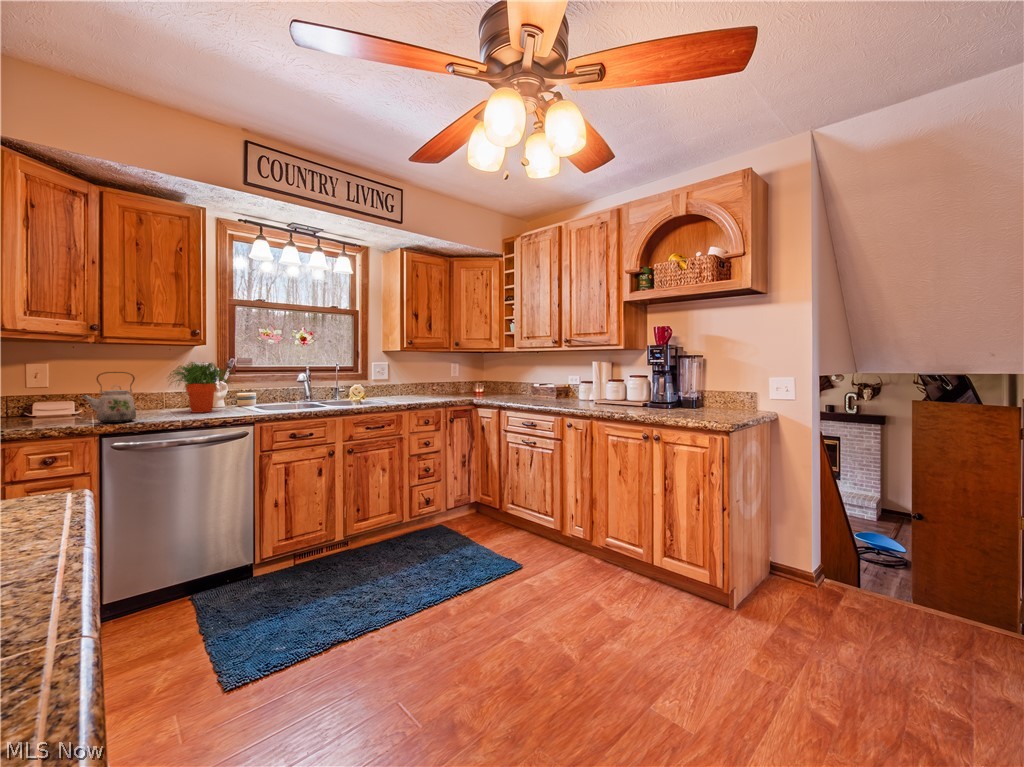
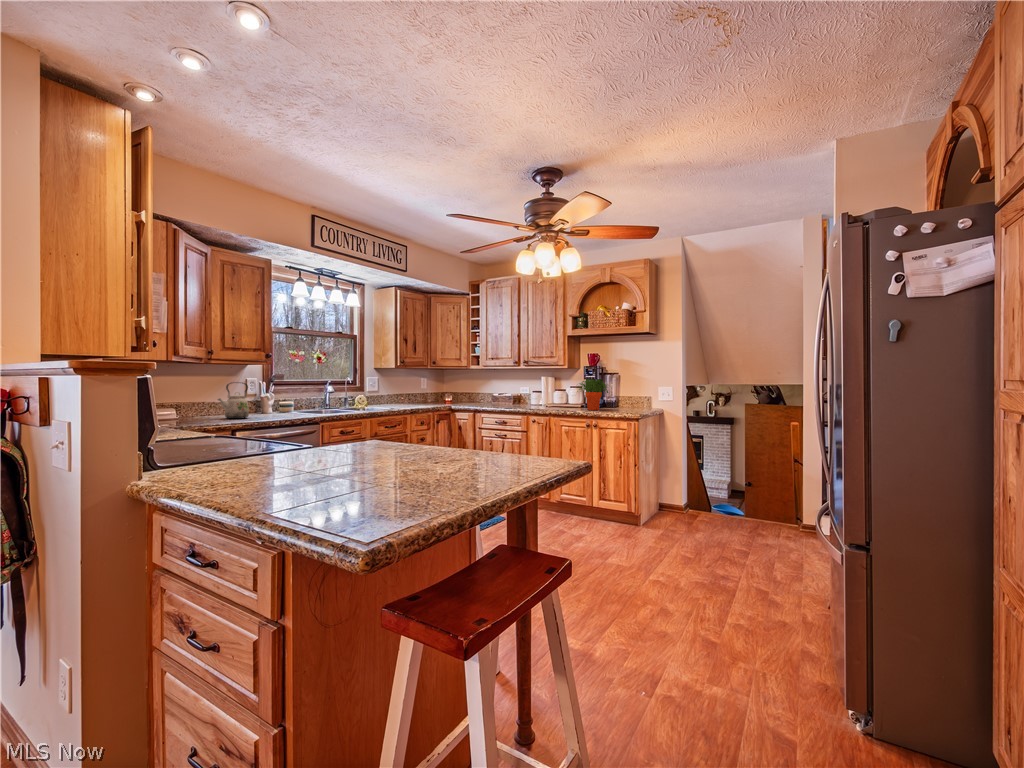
potted plant: present [170,362,229,413] -> present [577,379,608,410]

